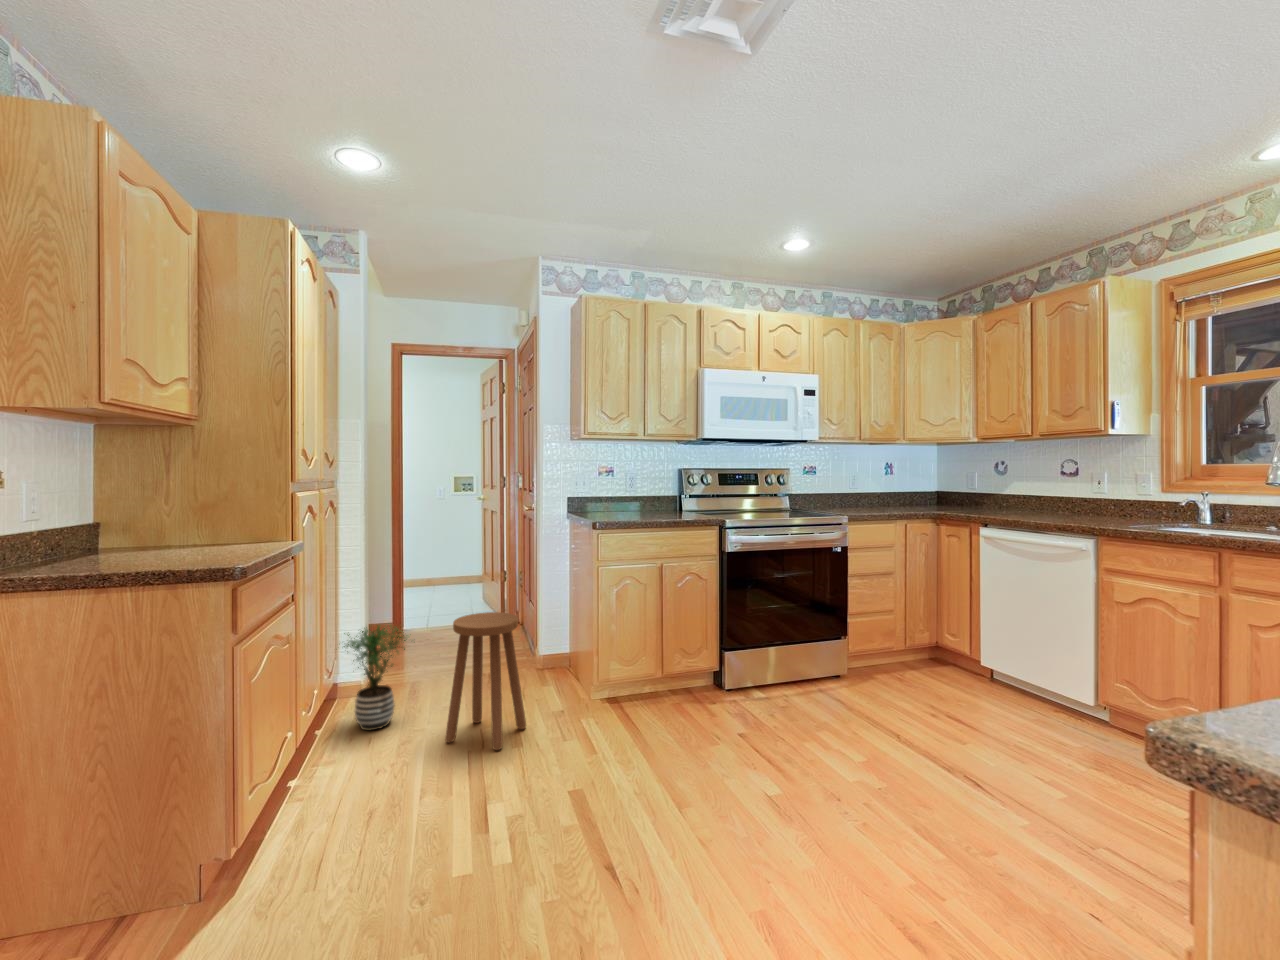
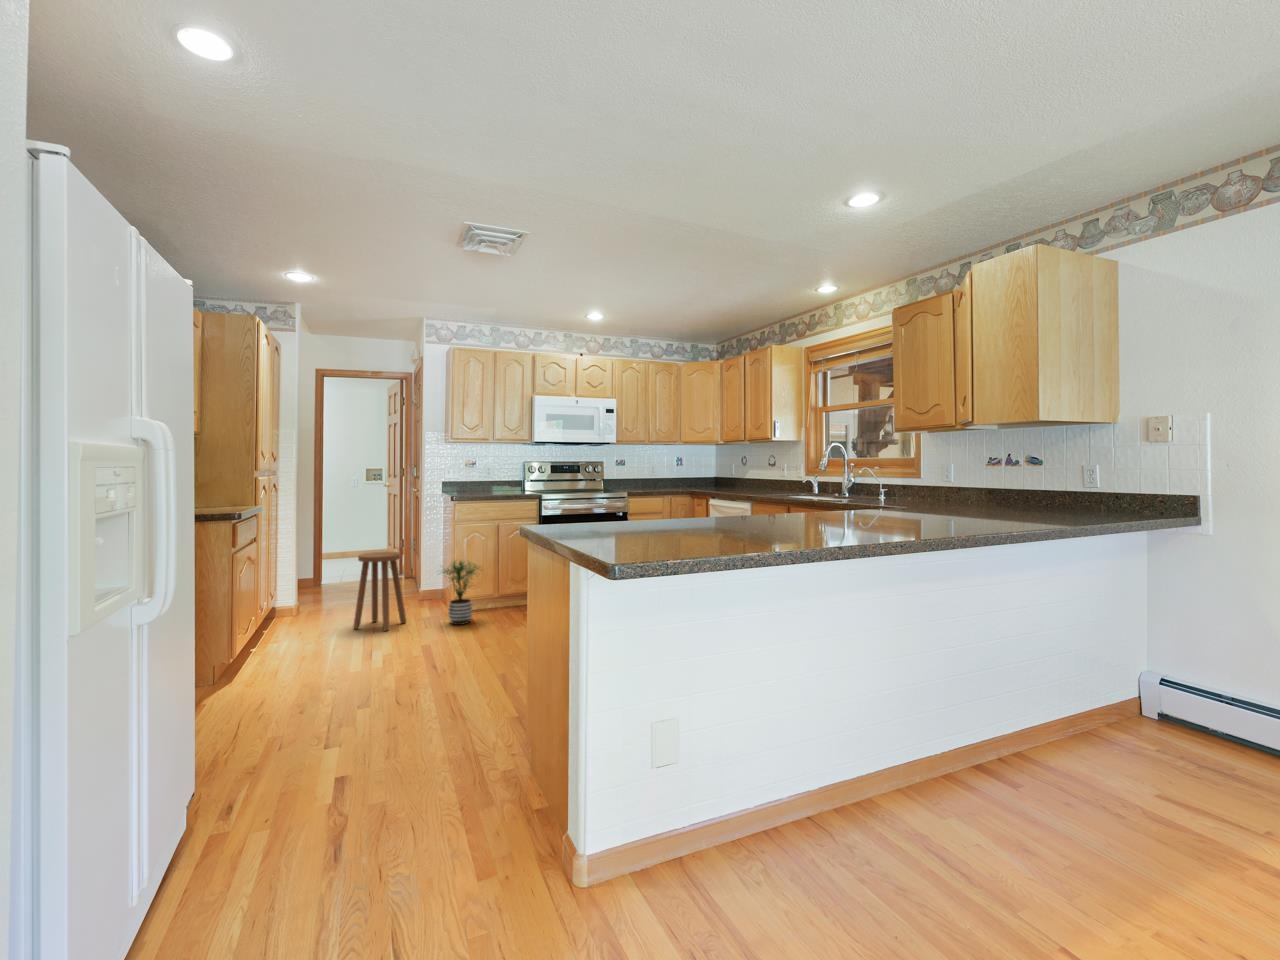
potted plant: present [344,625,411,730] -> present [444,561,480,625]

